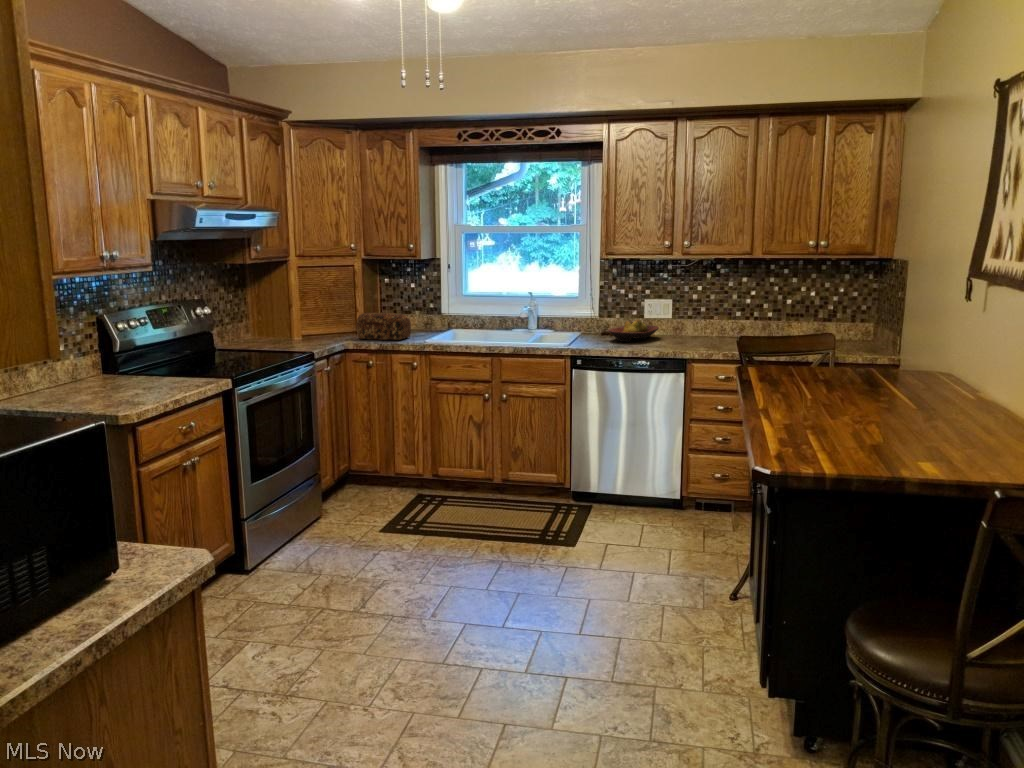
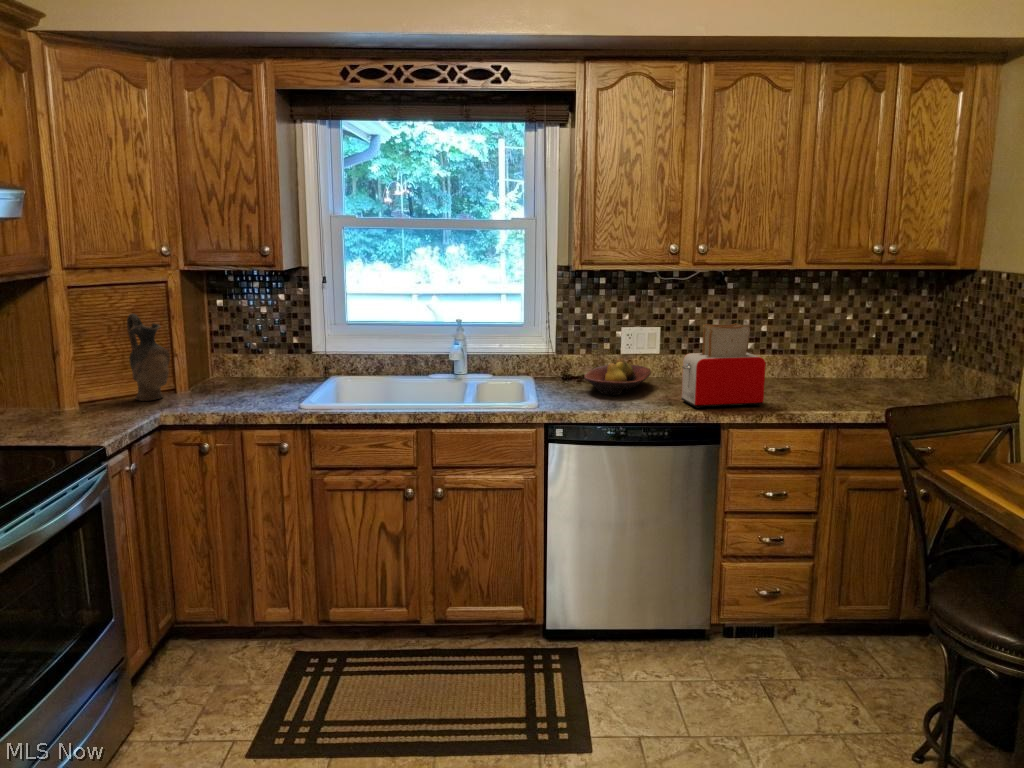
ceramic pitcher: none [330,284,353,337] -> present [127,314,170,401]
toaster: none [665,294,720,349] -> present [681,323,766,409]
bread loaf: present [356,313,411,340] -> none [179,360,272,406]

